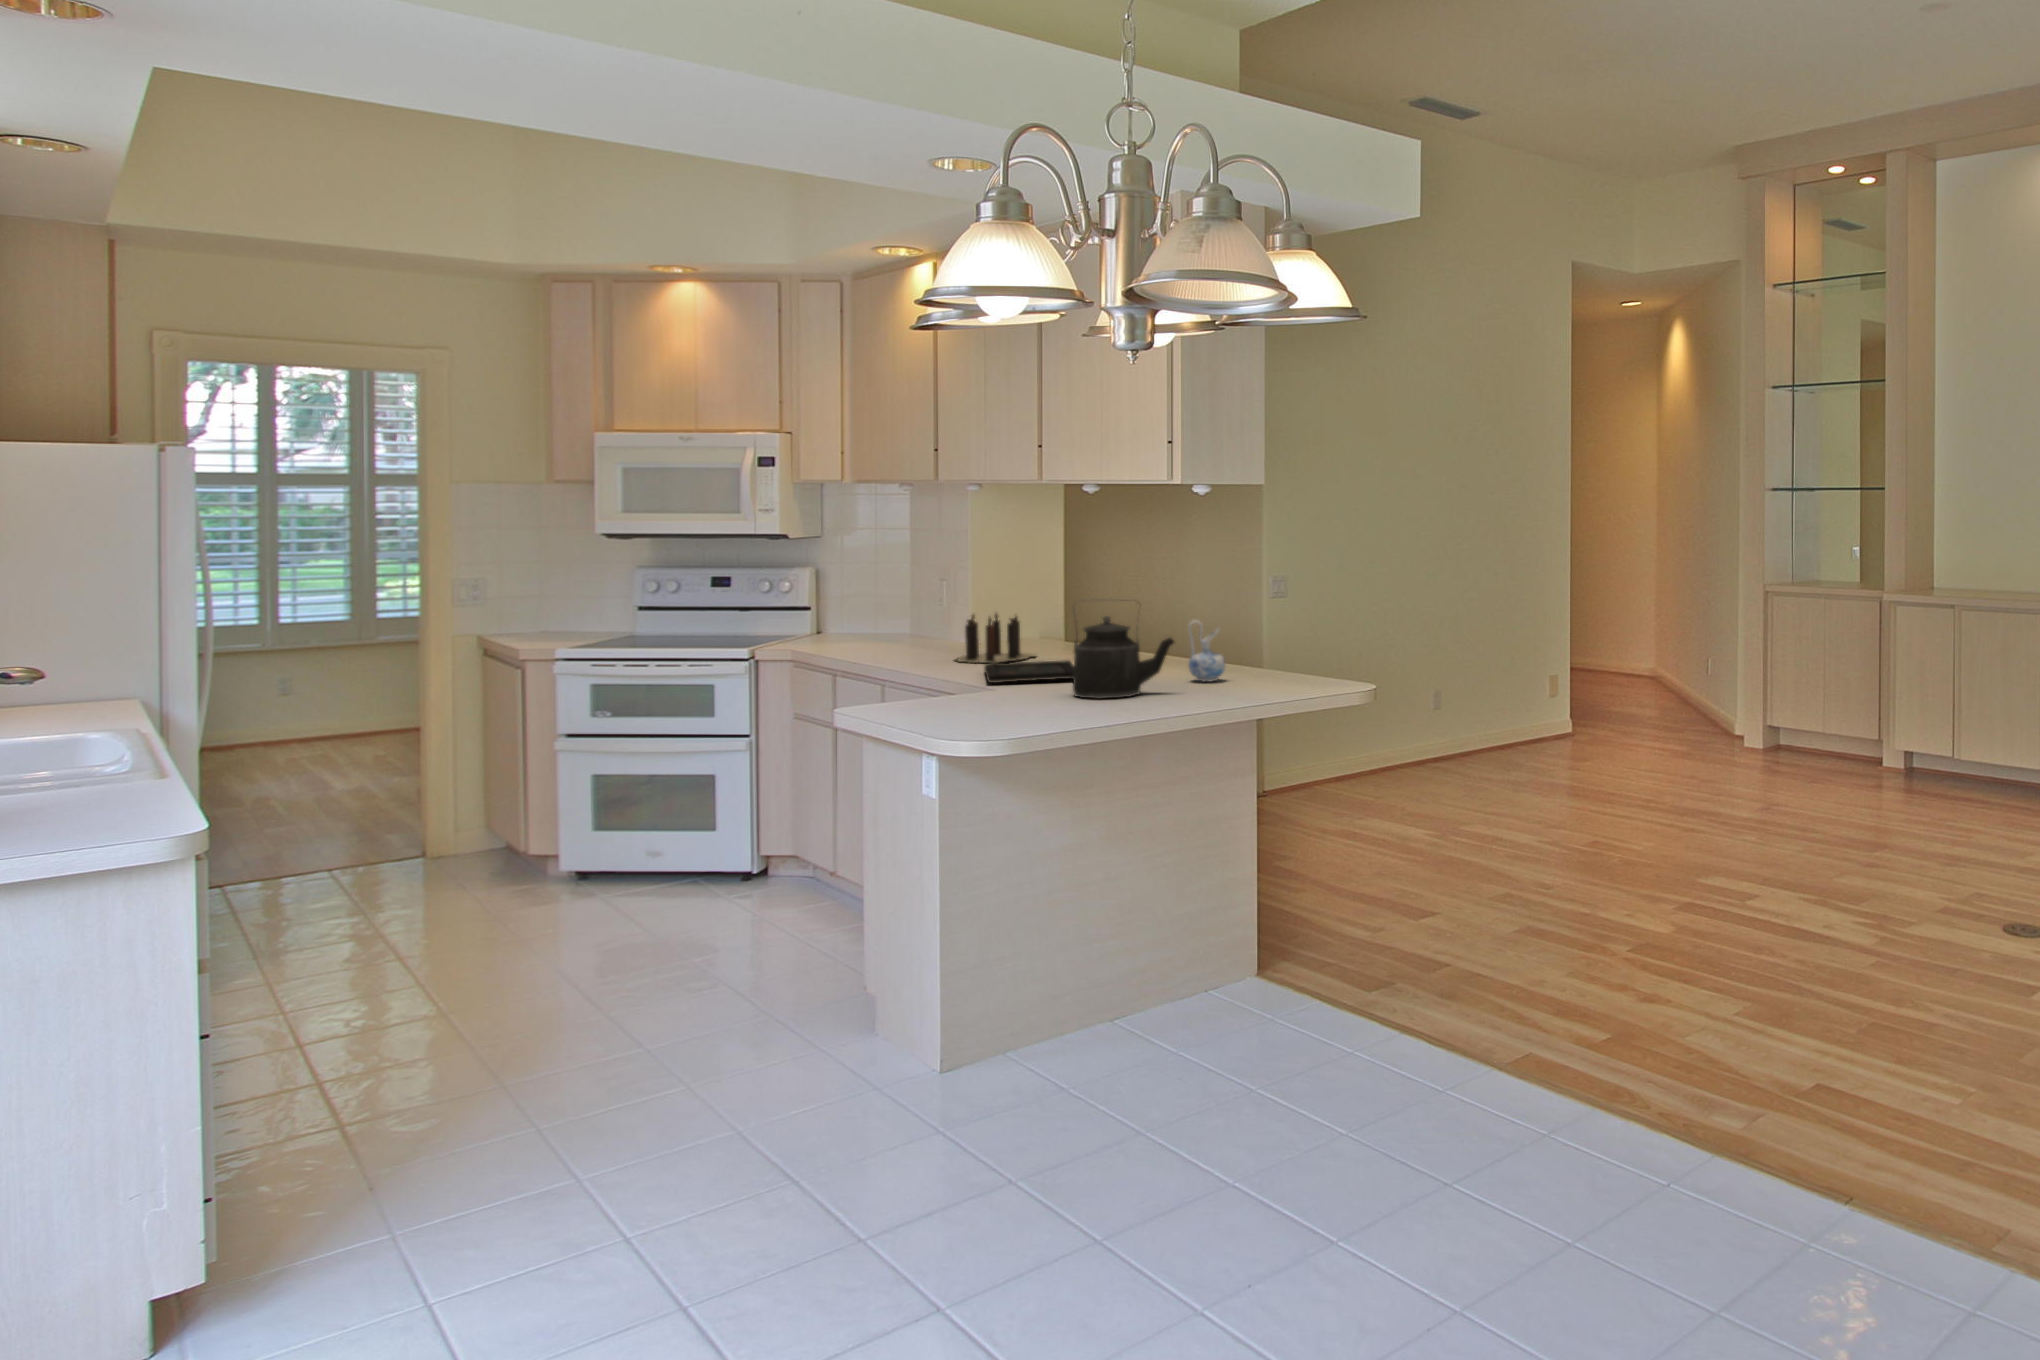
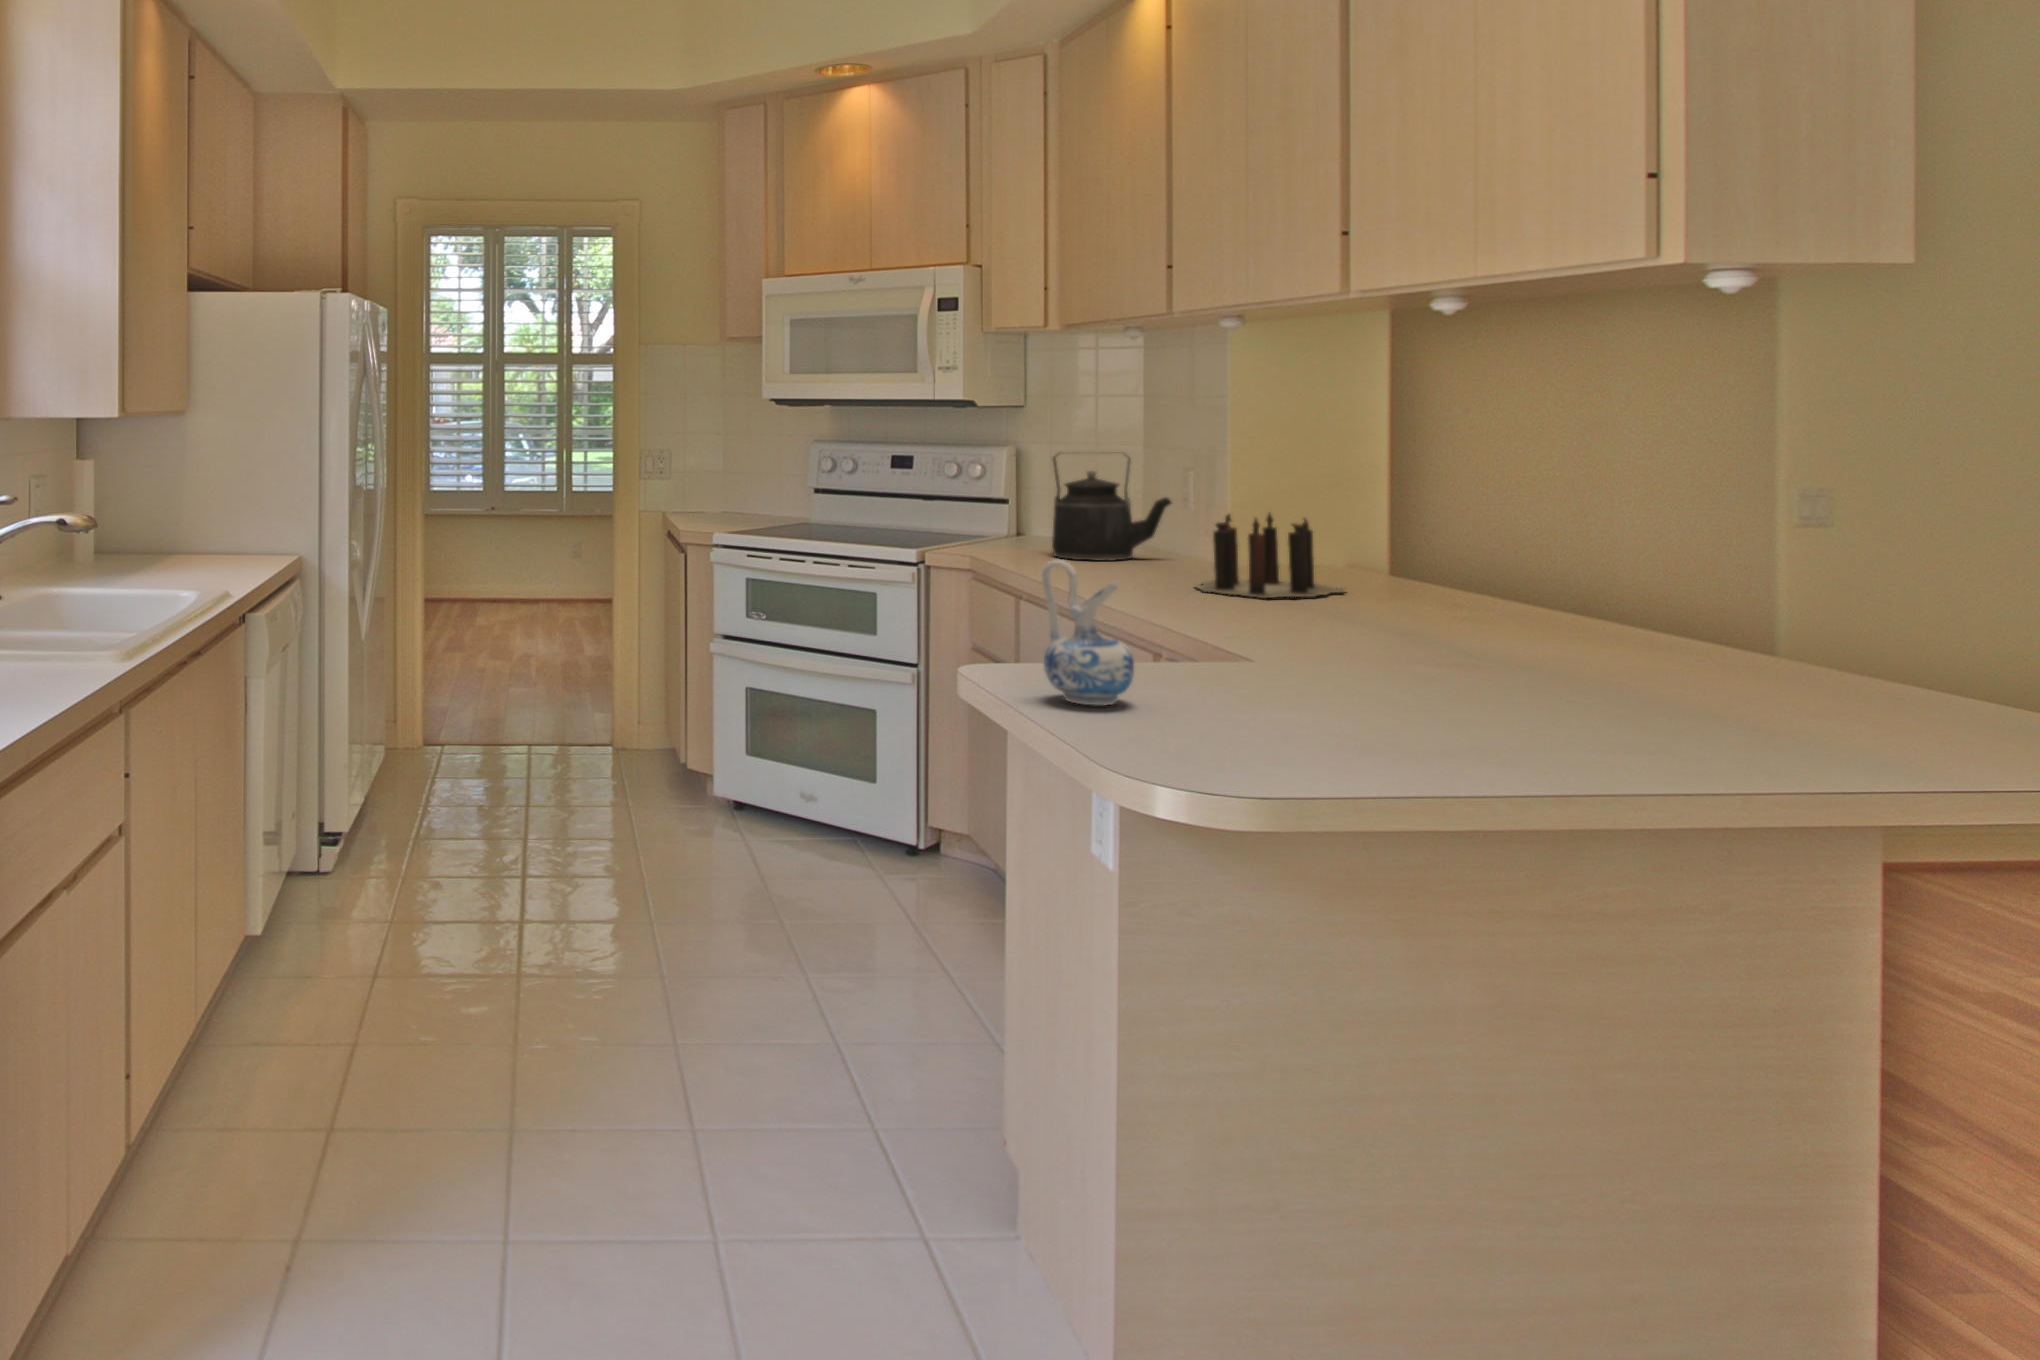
kettle: present [1073,600,1174,699] -> present [1052,452,1171,561]
ceramic pitcher: present [1188,621,1225,682] -> present [1042,560,1134,705]
tray: present [984,660,1074,683] -> none [1242,599,1438,646]

